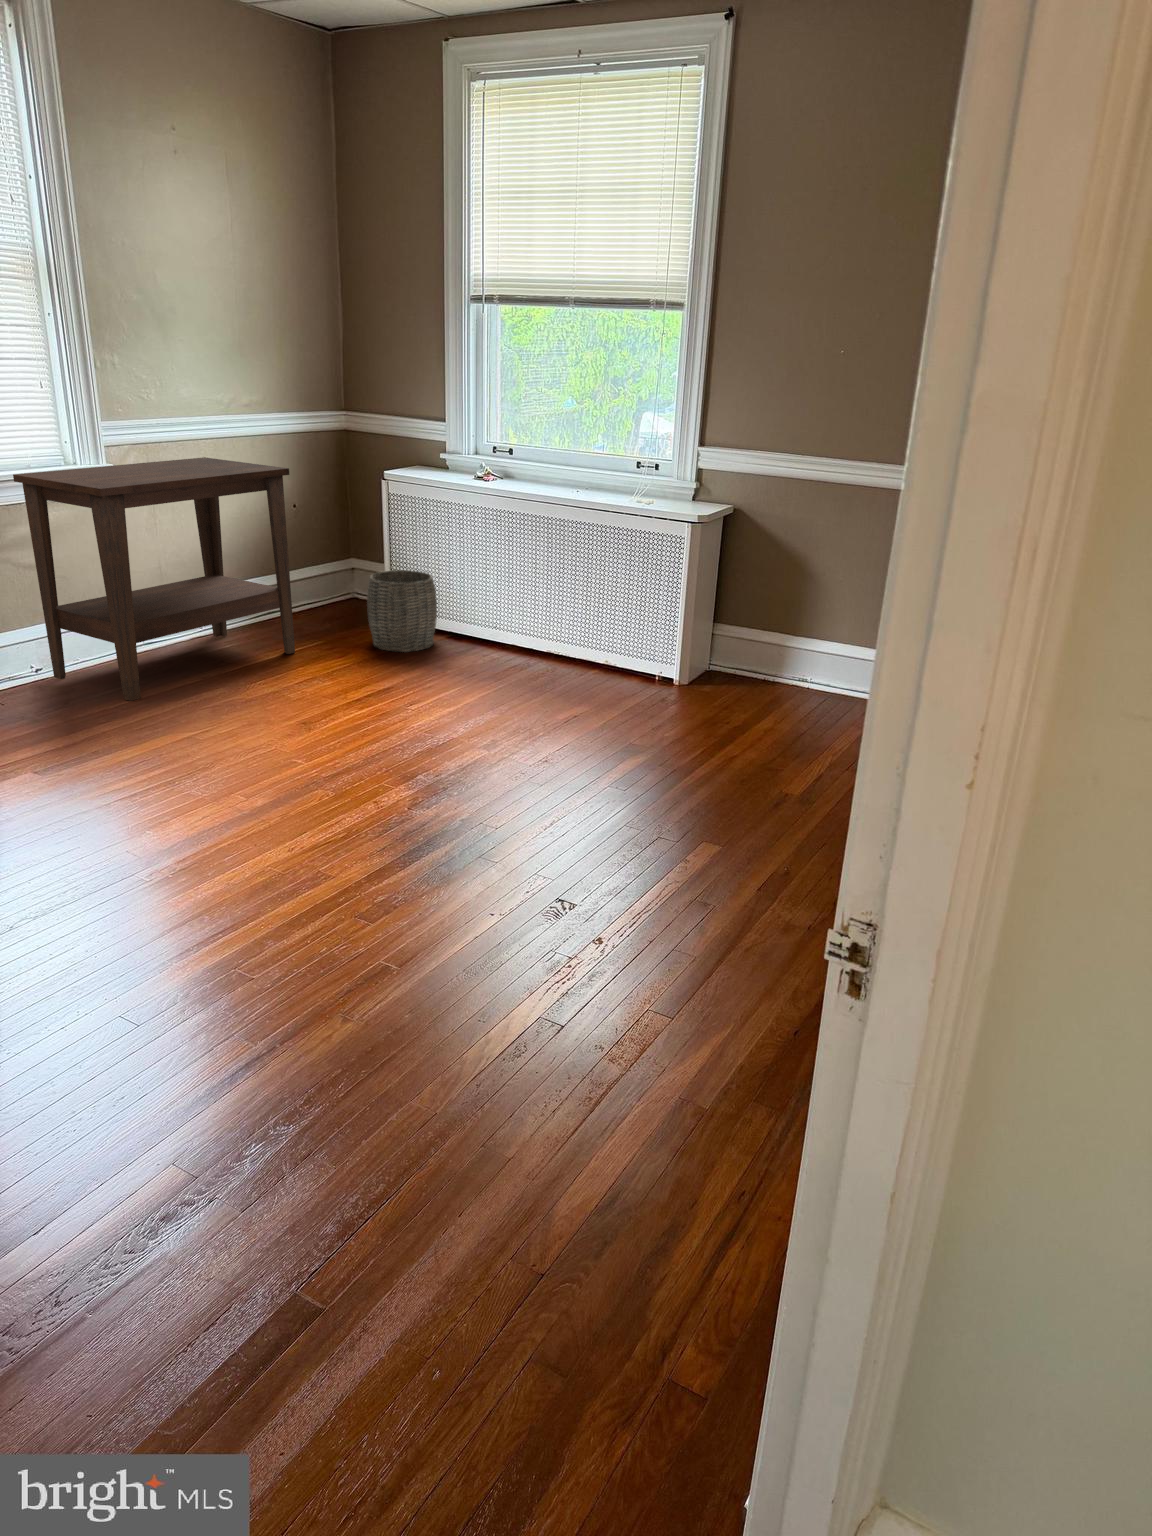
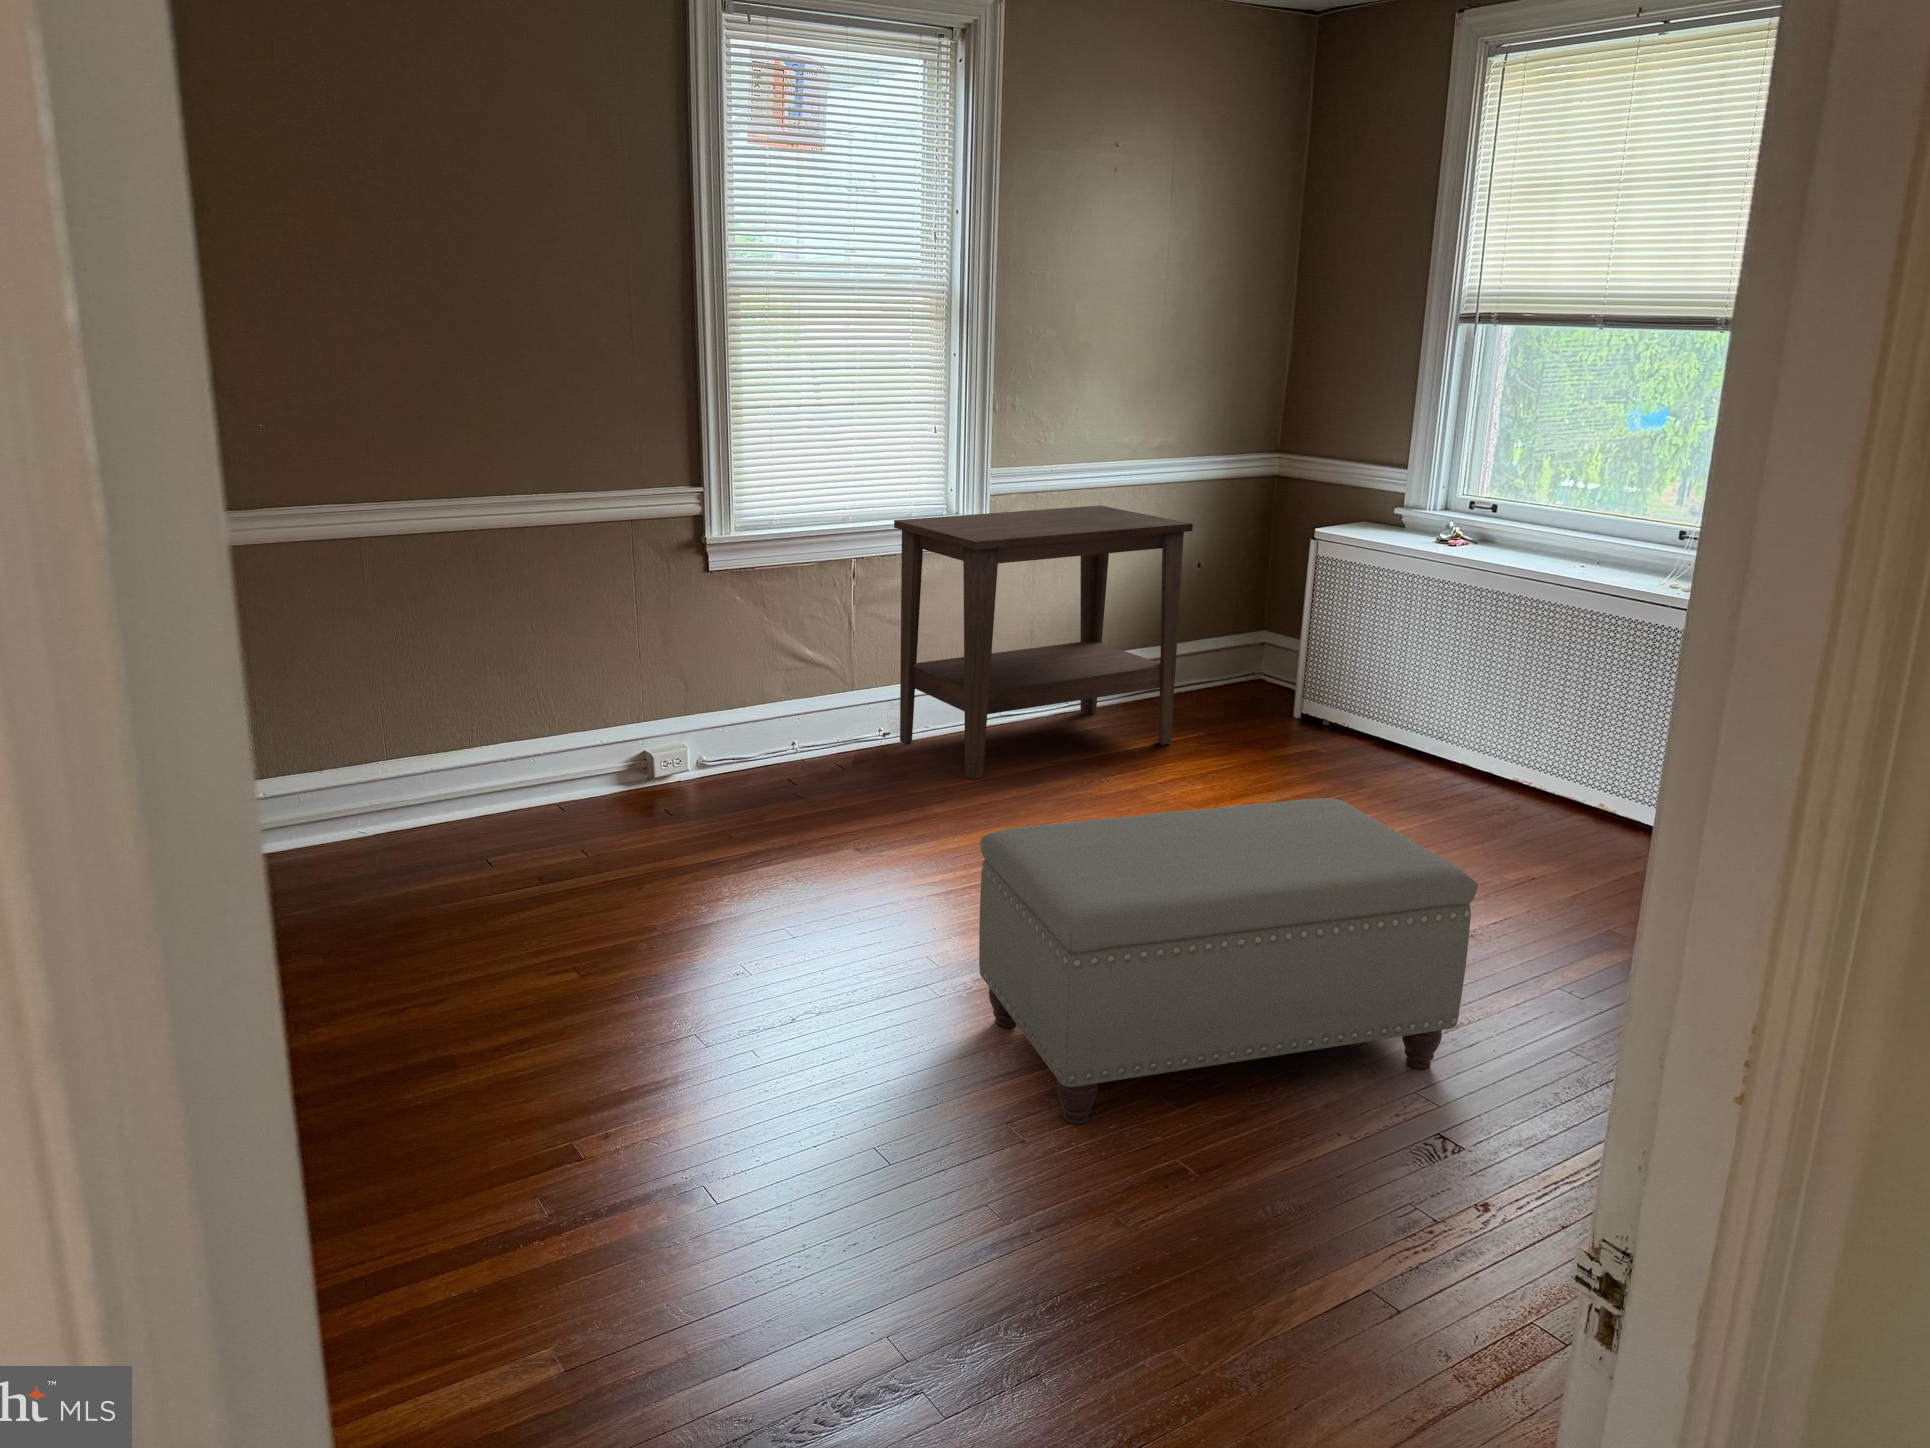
woven basket: present [367,570,437,652] -> none [1269,654,1363,760]
ottoman: none [168,671,563,957] -> present [979,798,1478,1125]

